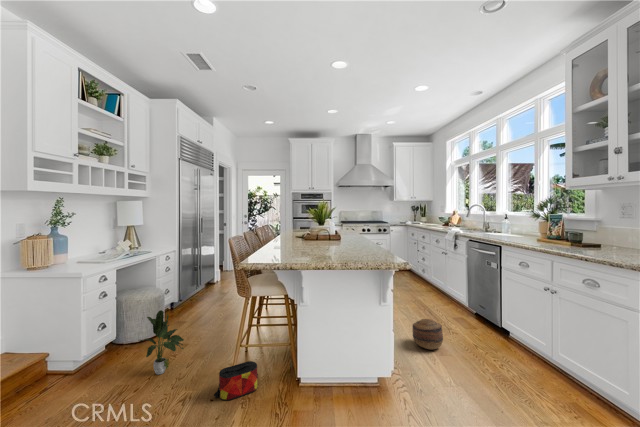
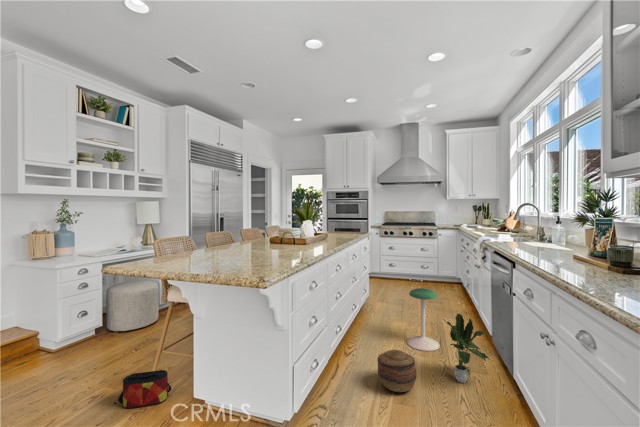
stool: none [407,273,432,321] -> present [407,288,440,351]
potted plant: present [140,310,184,374] -> present [443,314,490,383]

